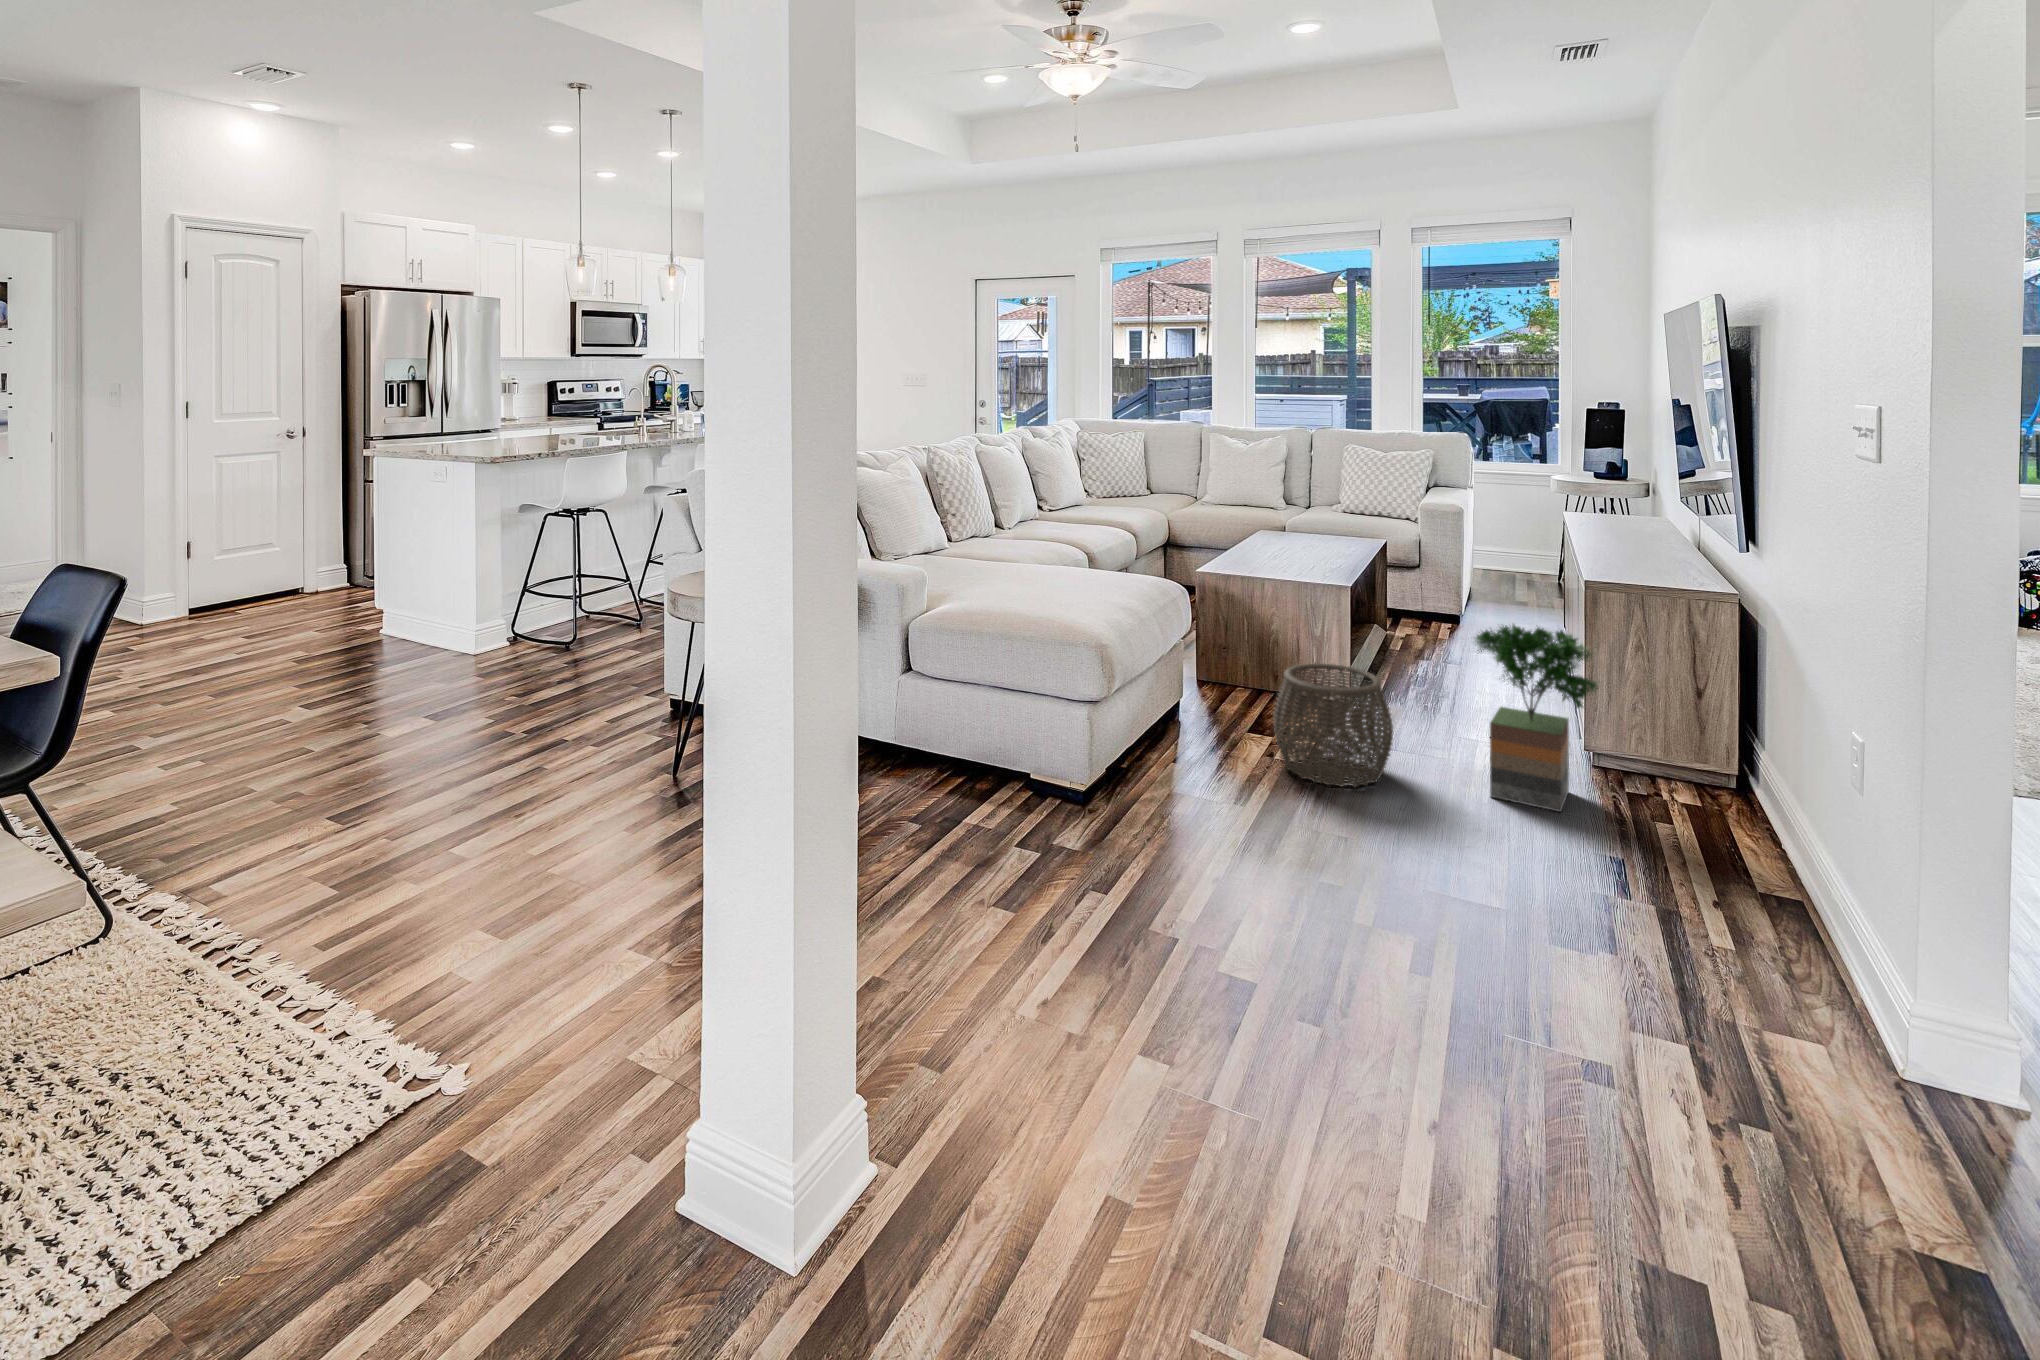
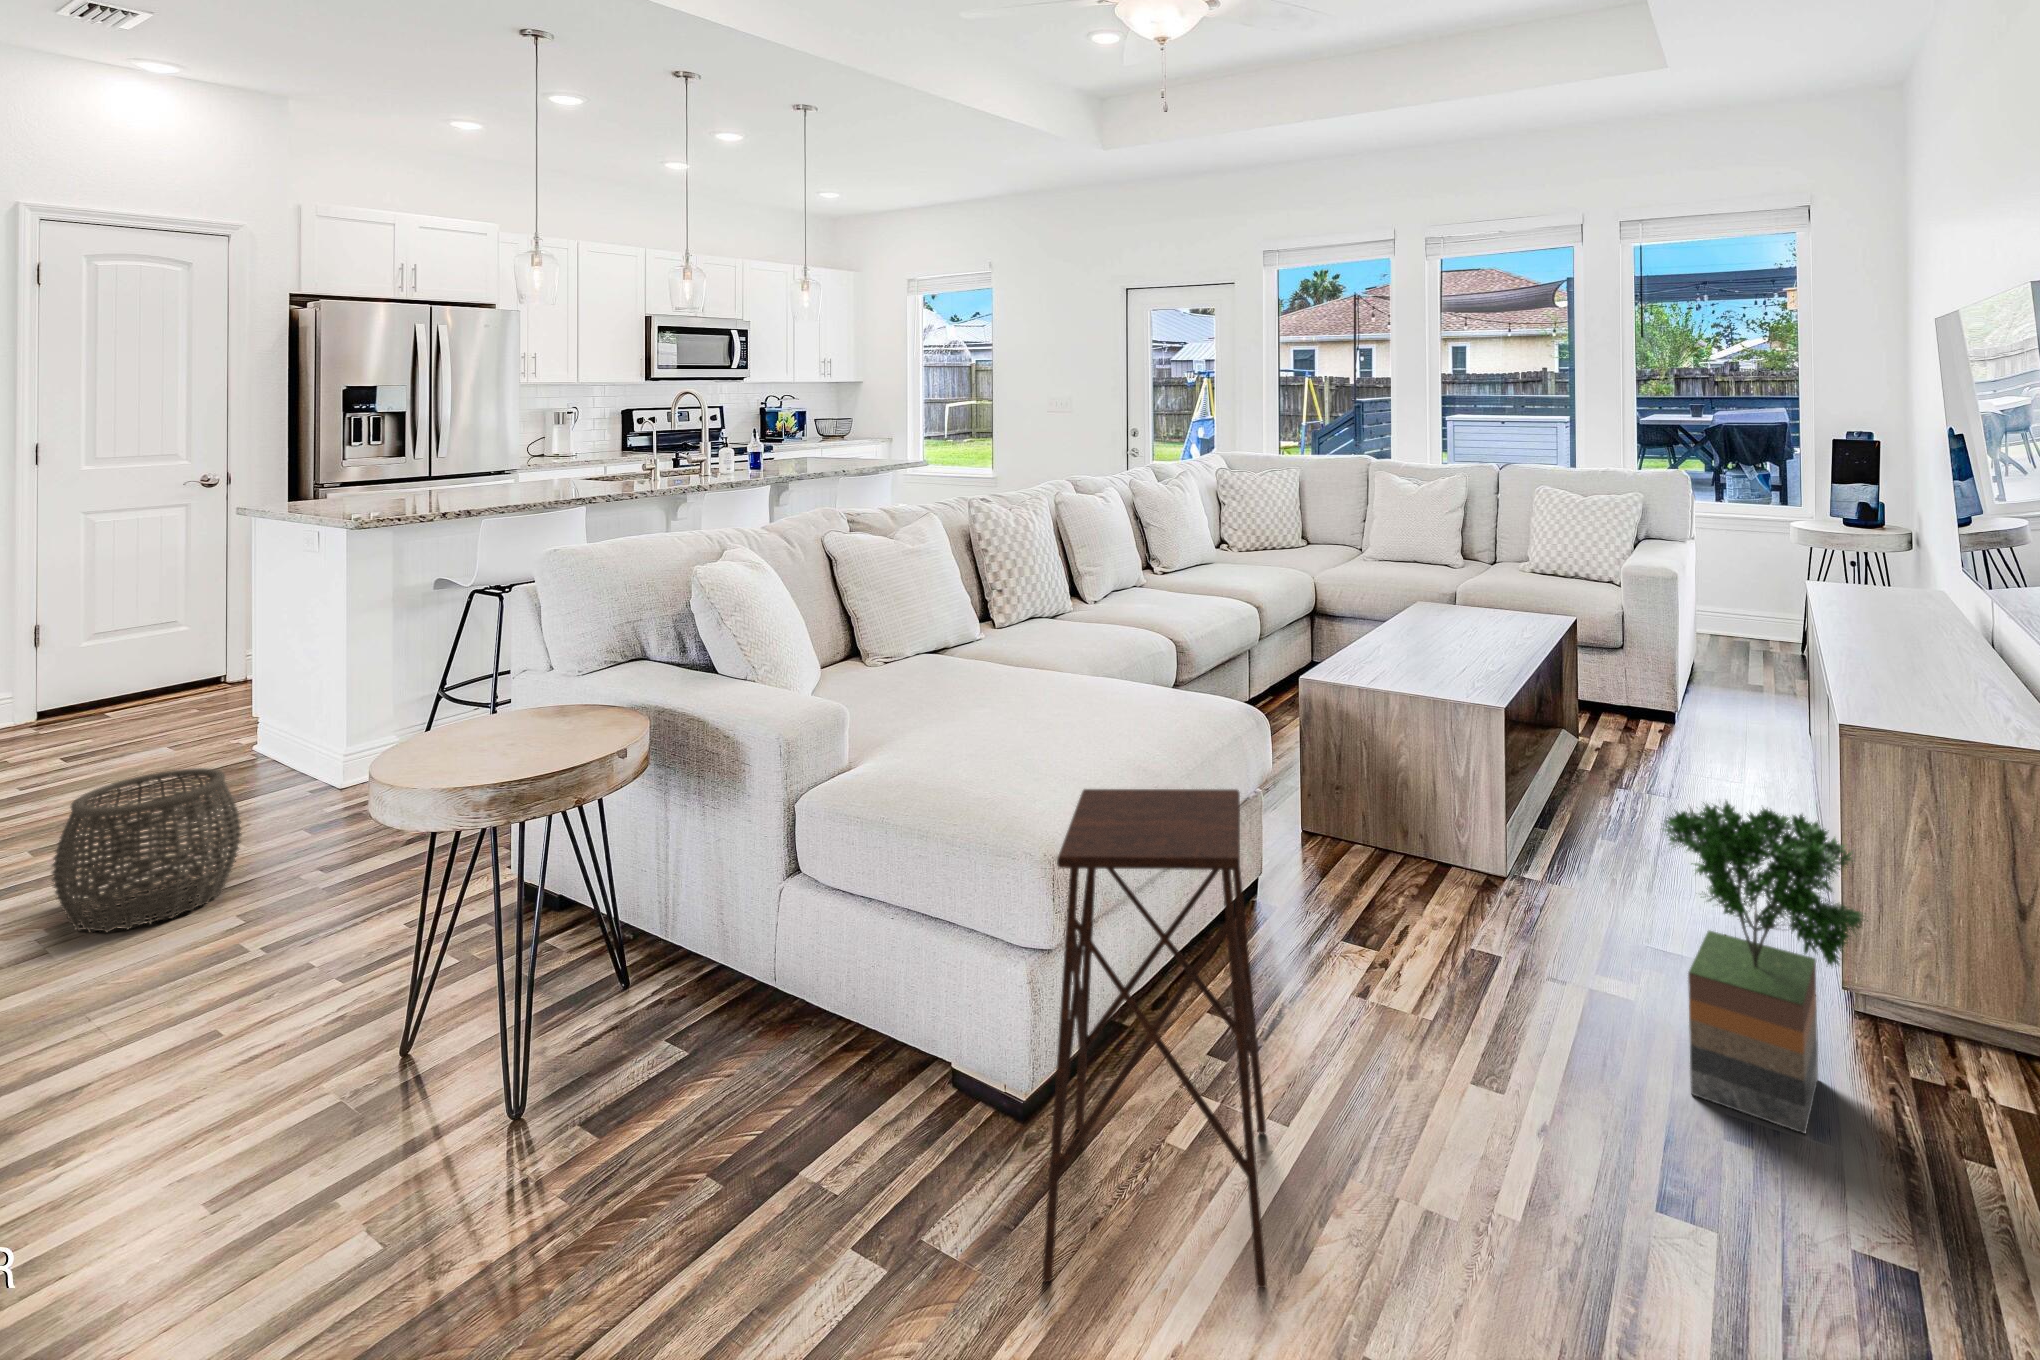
side table: none [1118,602,1260,861] -> present [1042,789,1267,1288]
woven basket: present [1273,663,1393,787] -> present [52,768,242,933]

